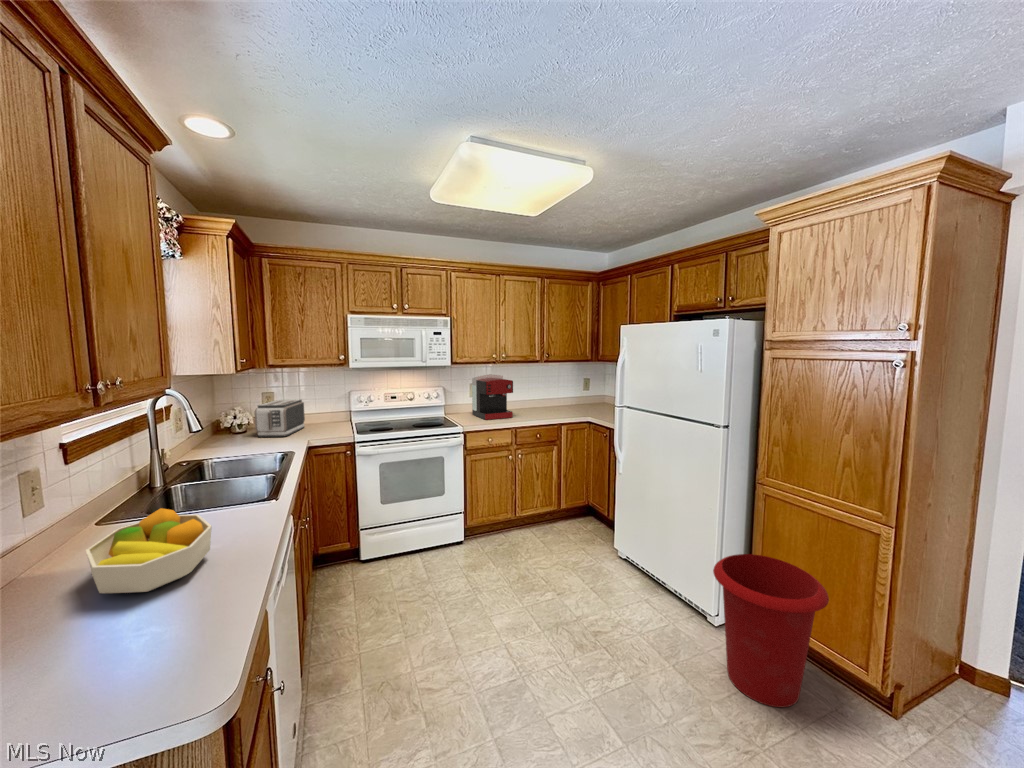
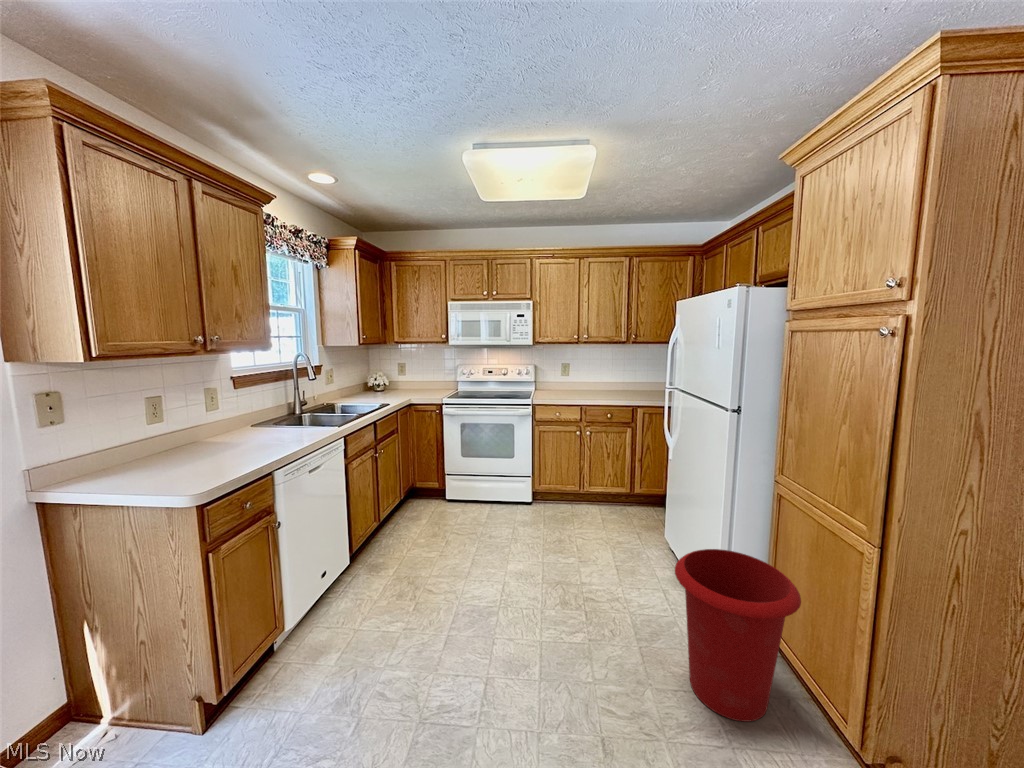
coffee maker: present [472,374,513,420] -> none [559,355,592,396]
toaster: present [255,399,305,437] -> none [382,368,421,395]
fruit bowl: present [86,508,212,593] -> none [197,415,269,455]

